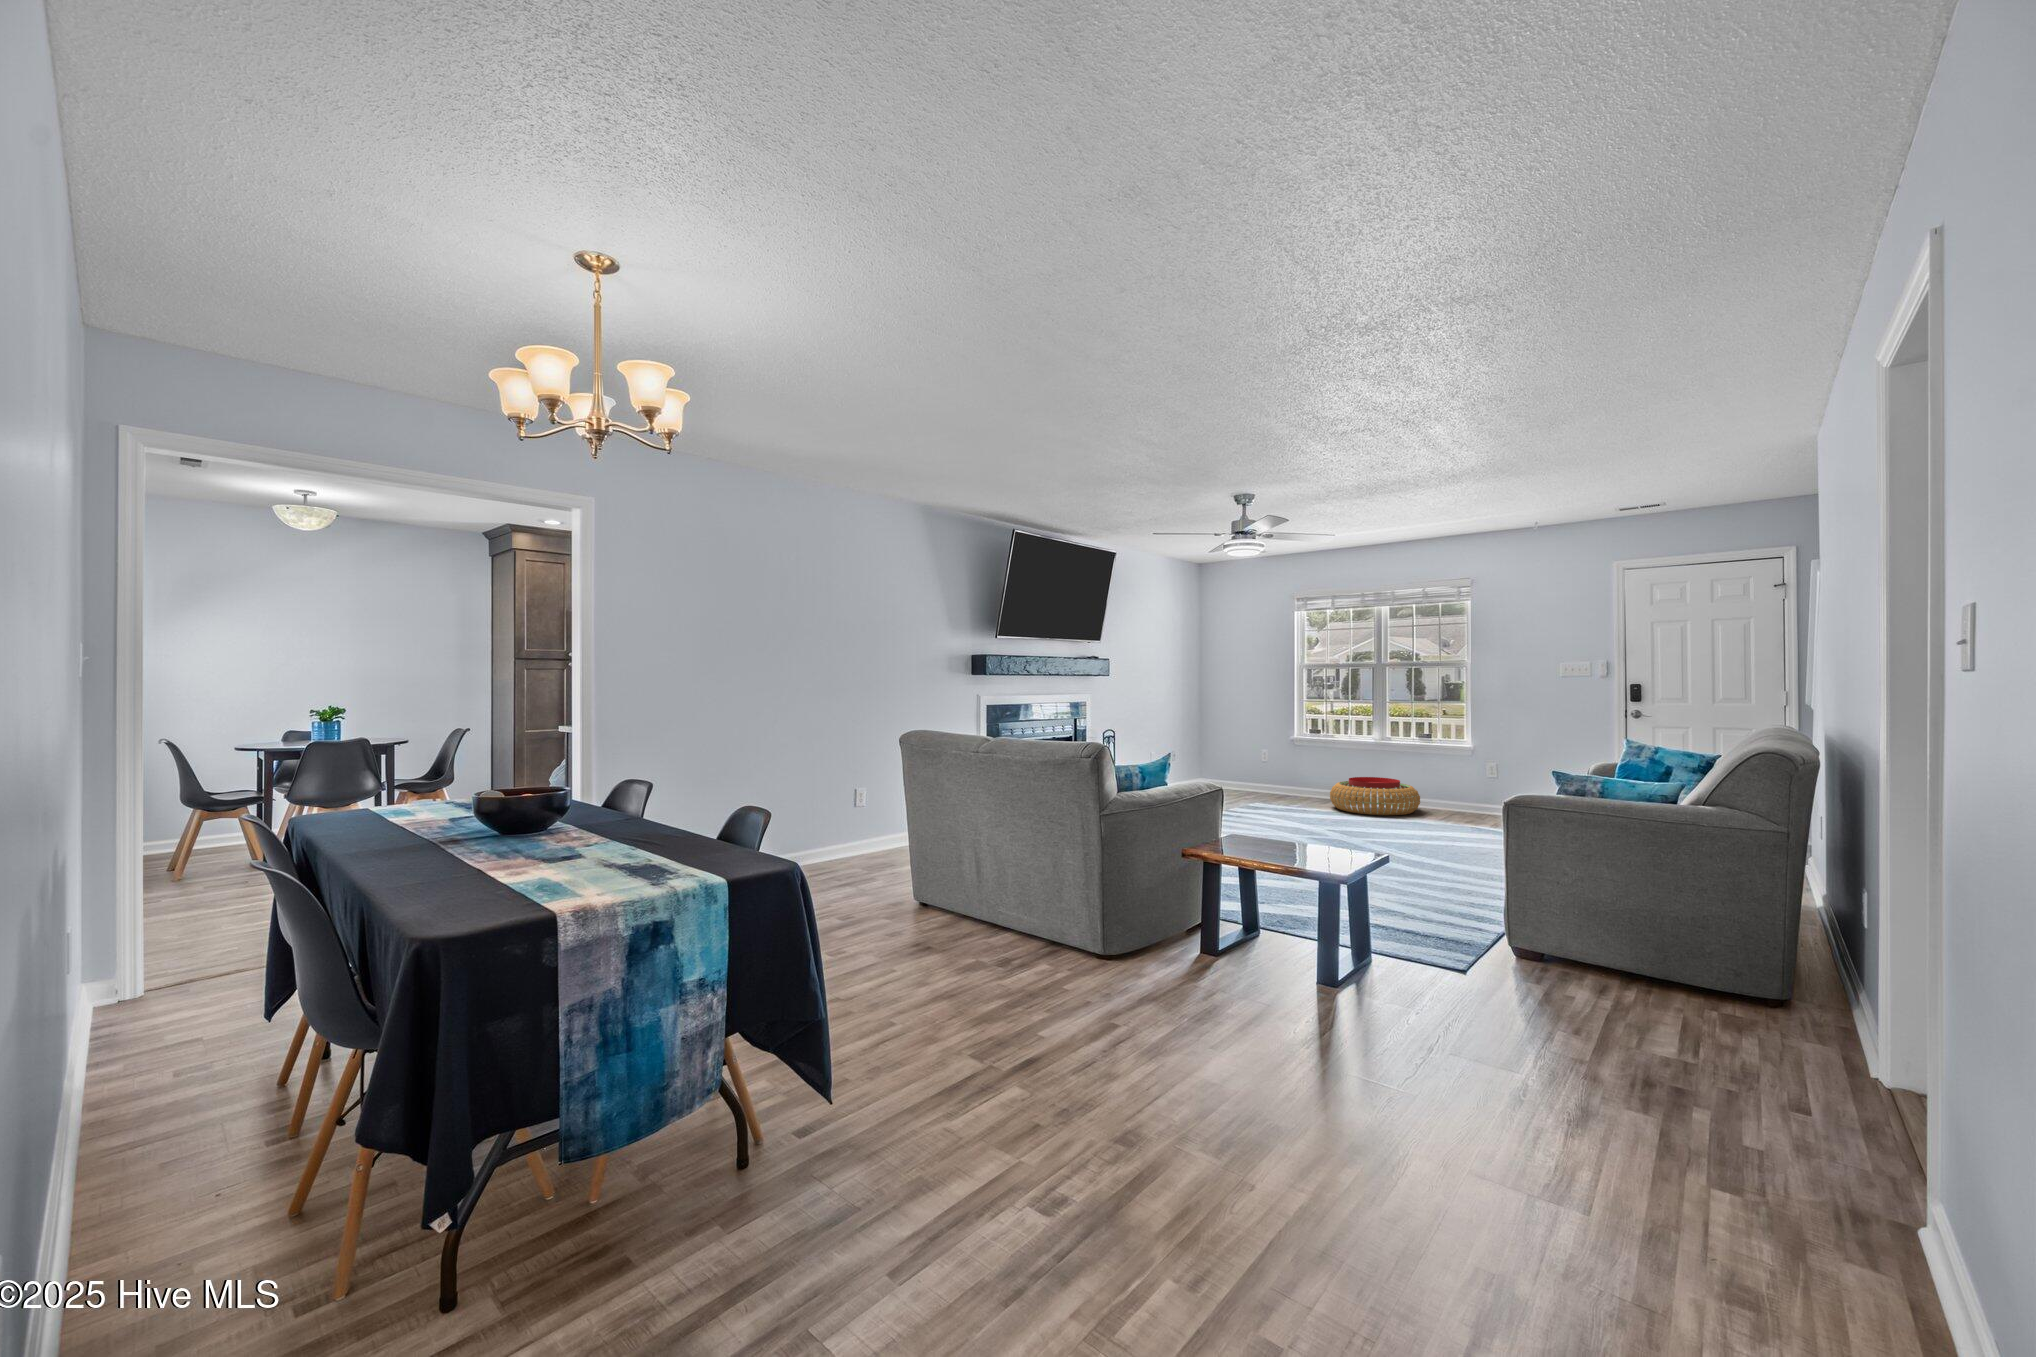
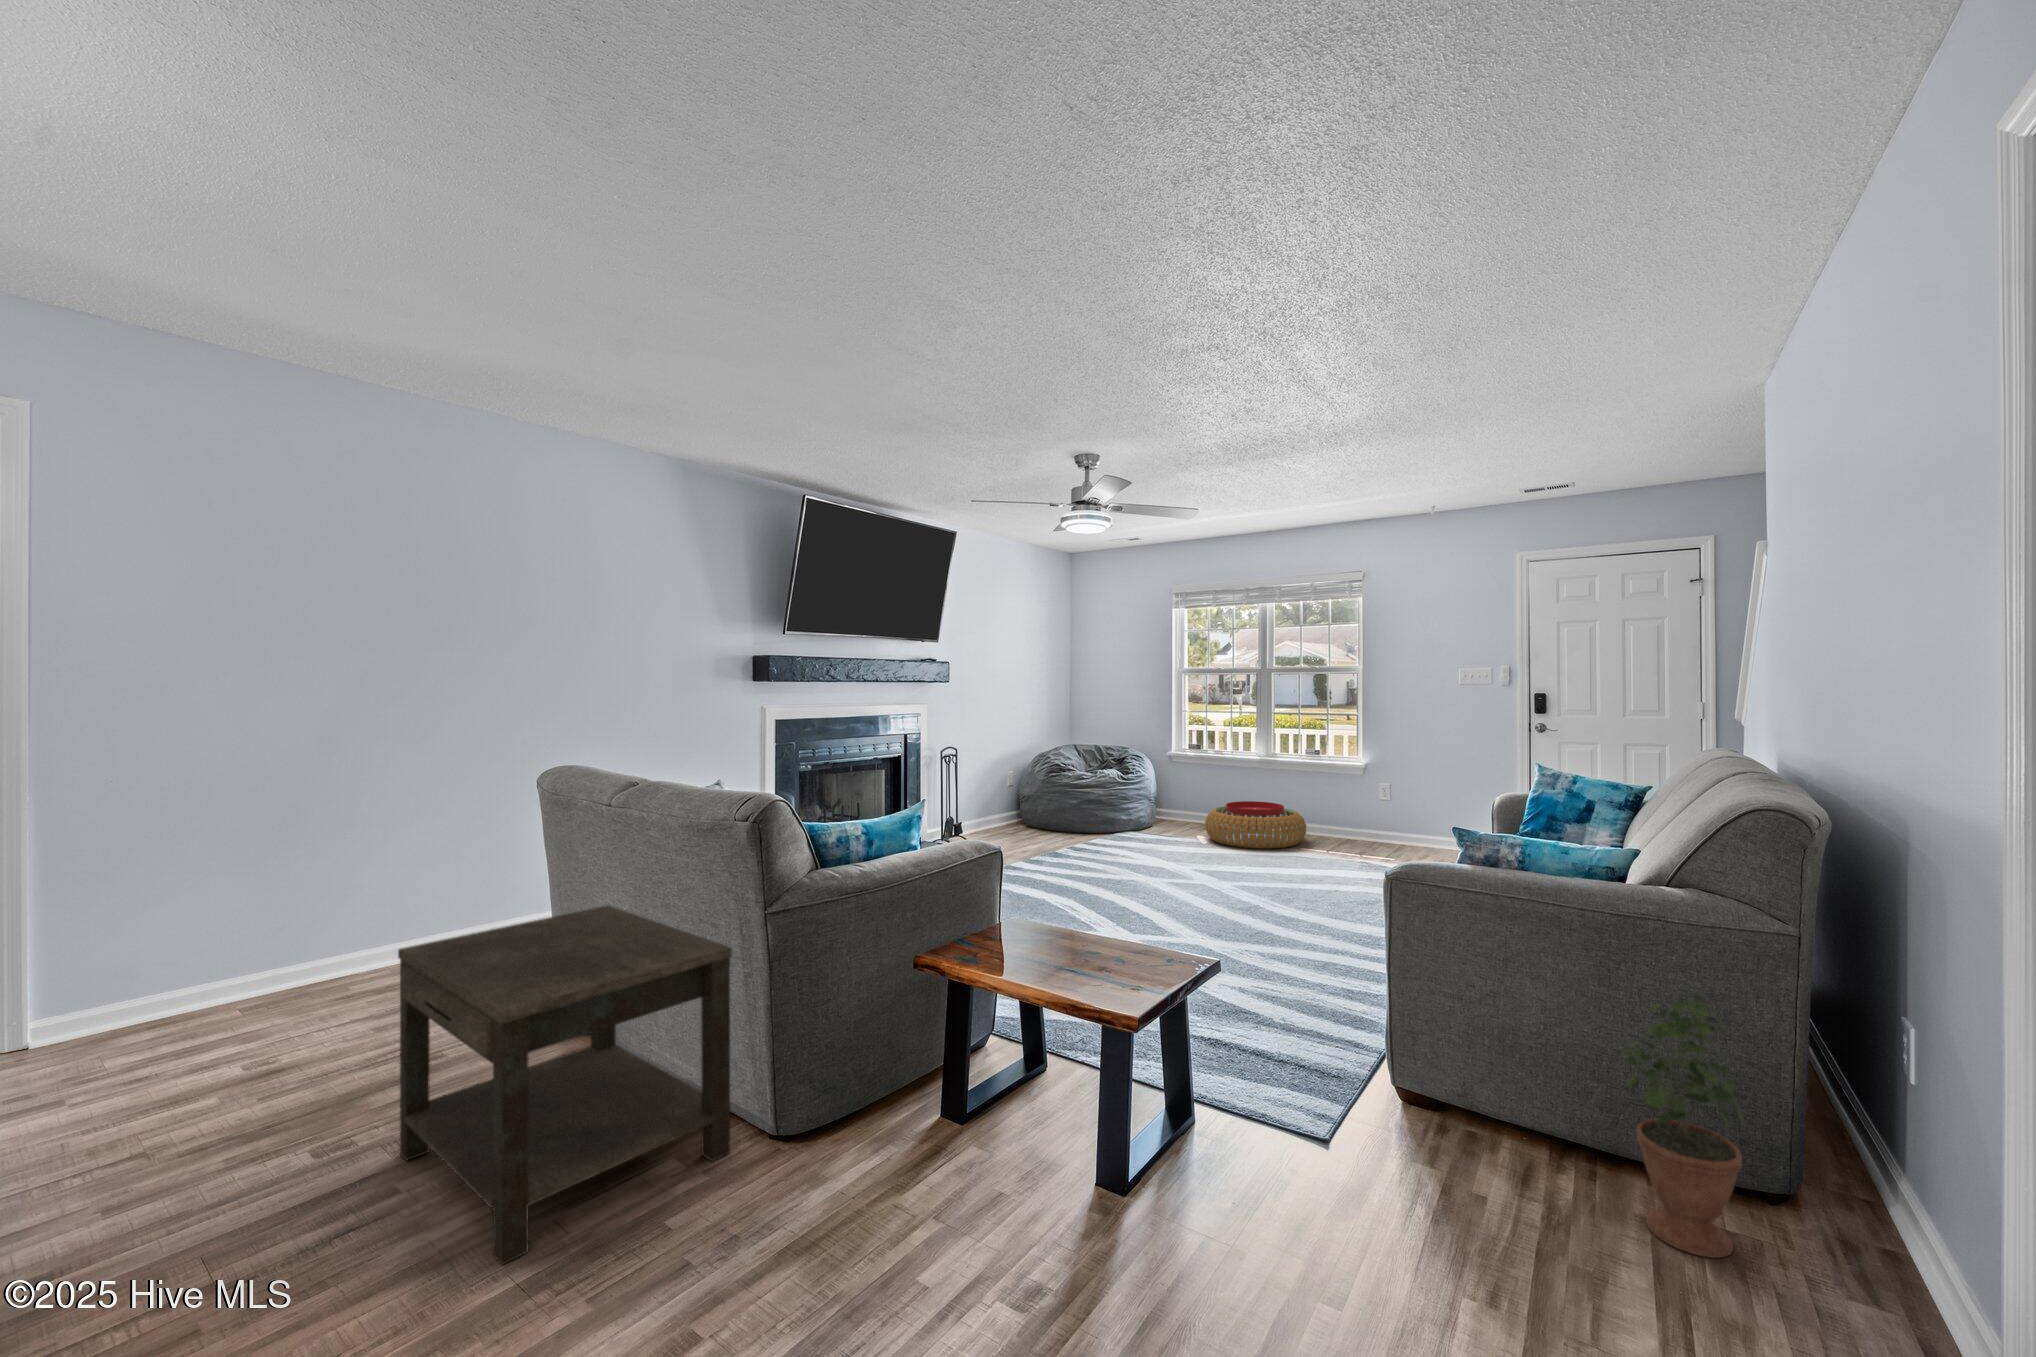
side table: none [875,817,1076,999] -> present [398,905,732,1265]
potted plant: none [1663,865,1749,1027] -> present [1617,986,1743,1258]

